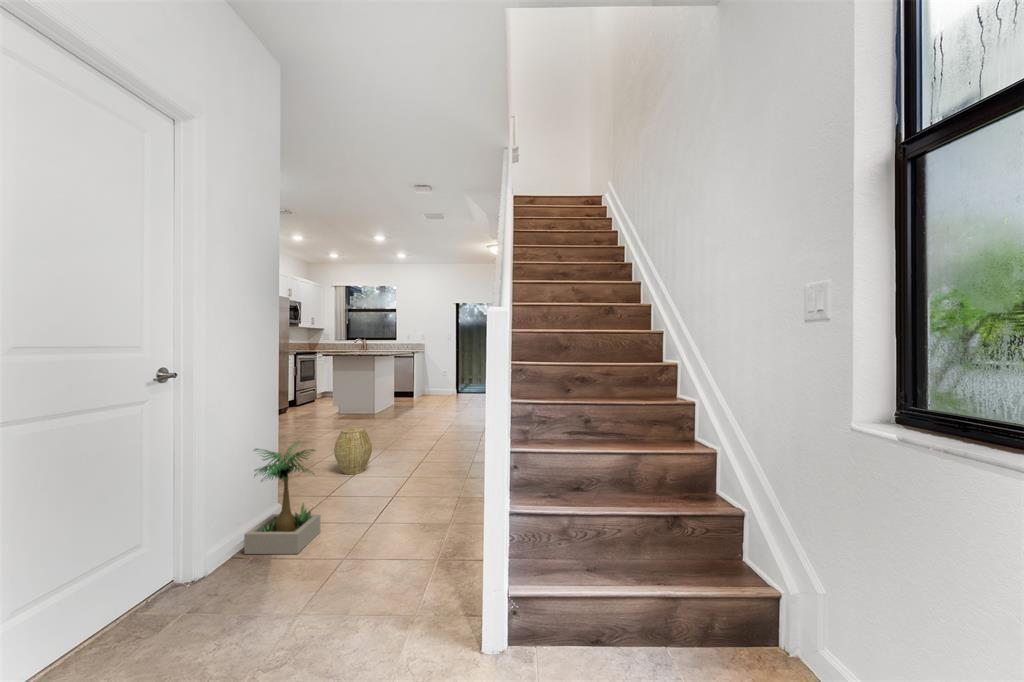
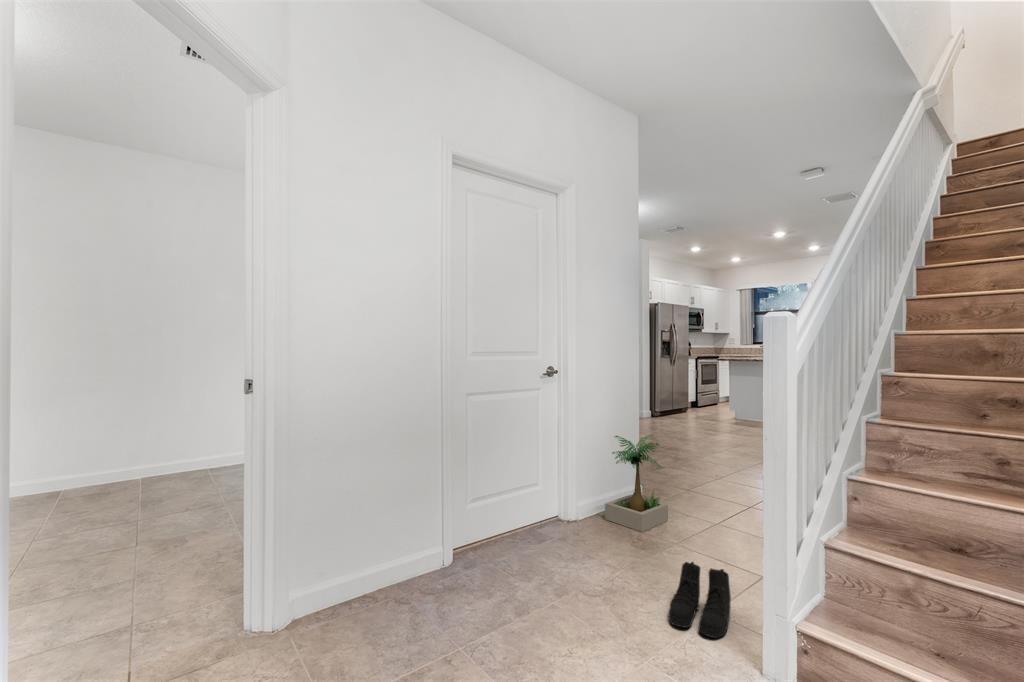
woven basket: present [334,427,372,474] -> none [703,433,742,480]
boots: none [370,565,429,645] -> present [669,562,731,638]

